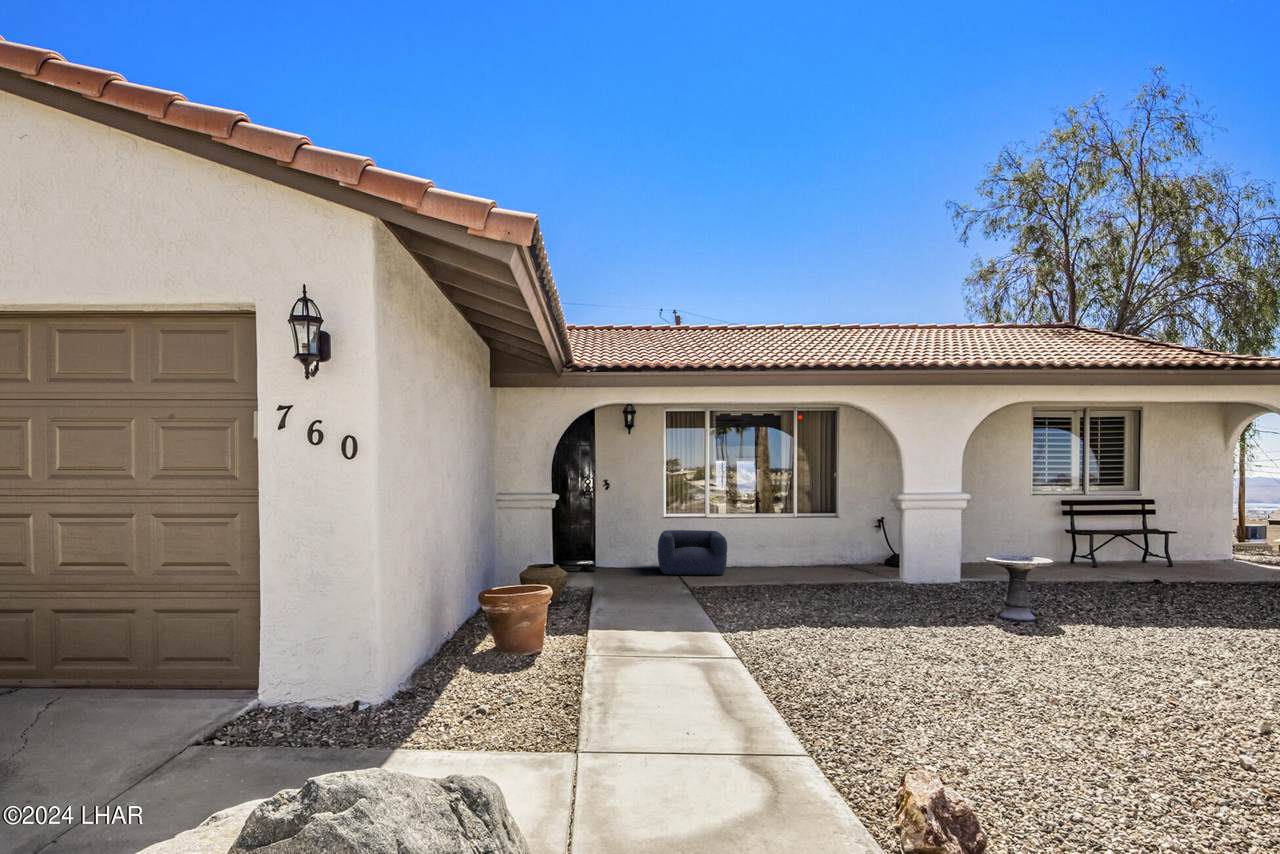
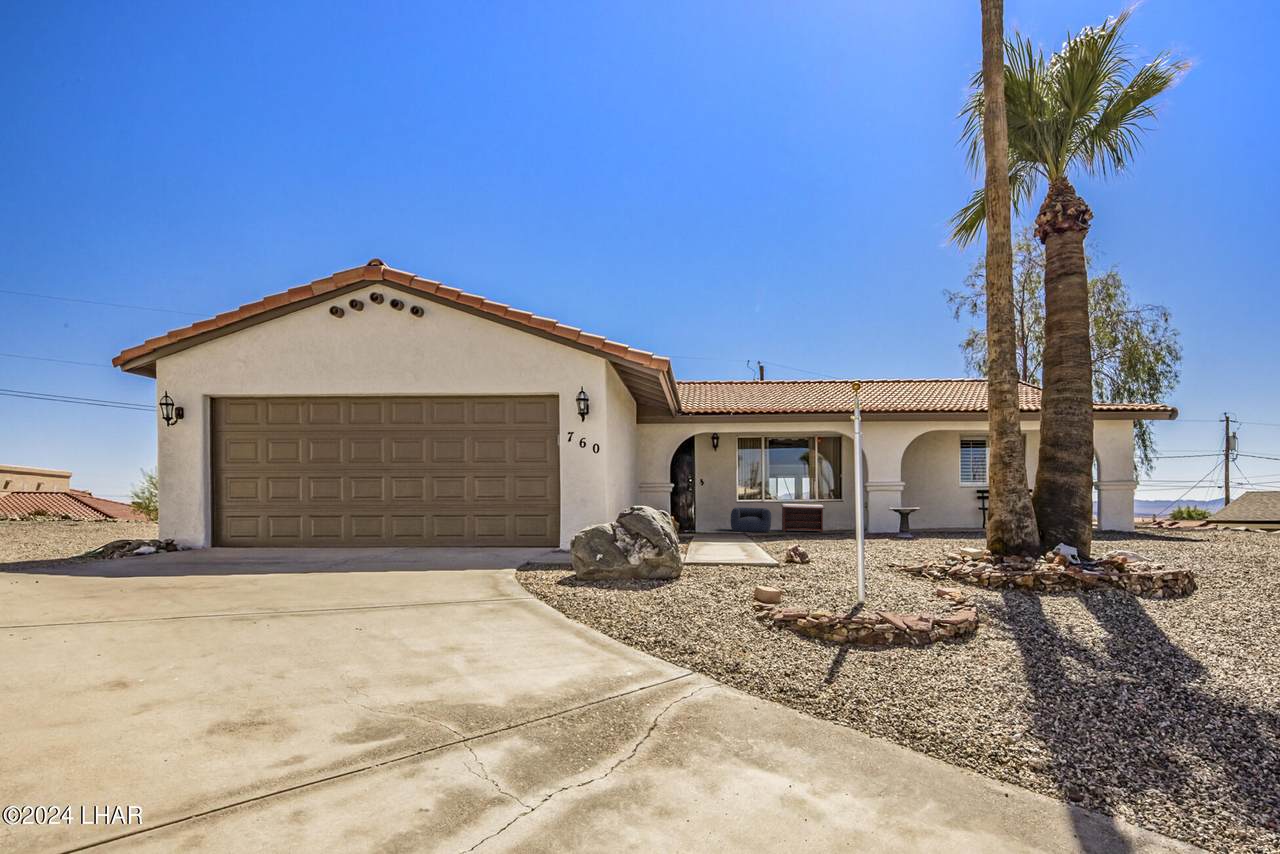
bench: none [739,522,812,570] -> present [781,504,824,532]

